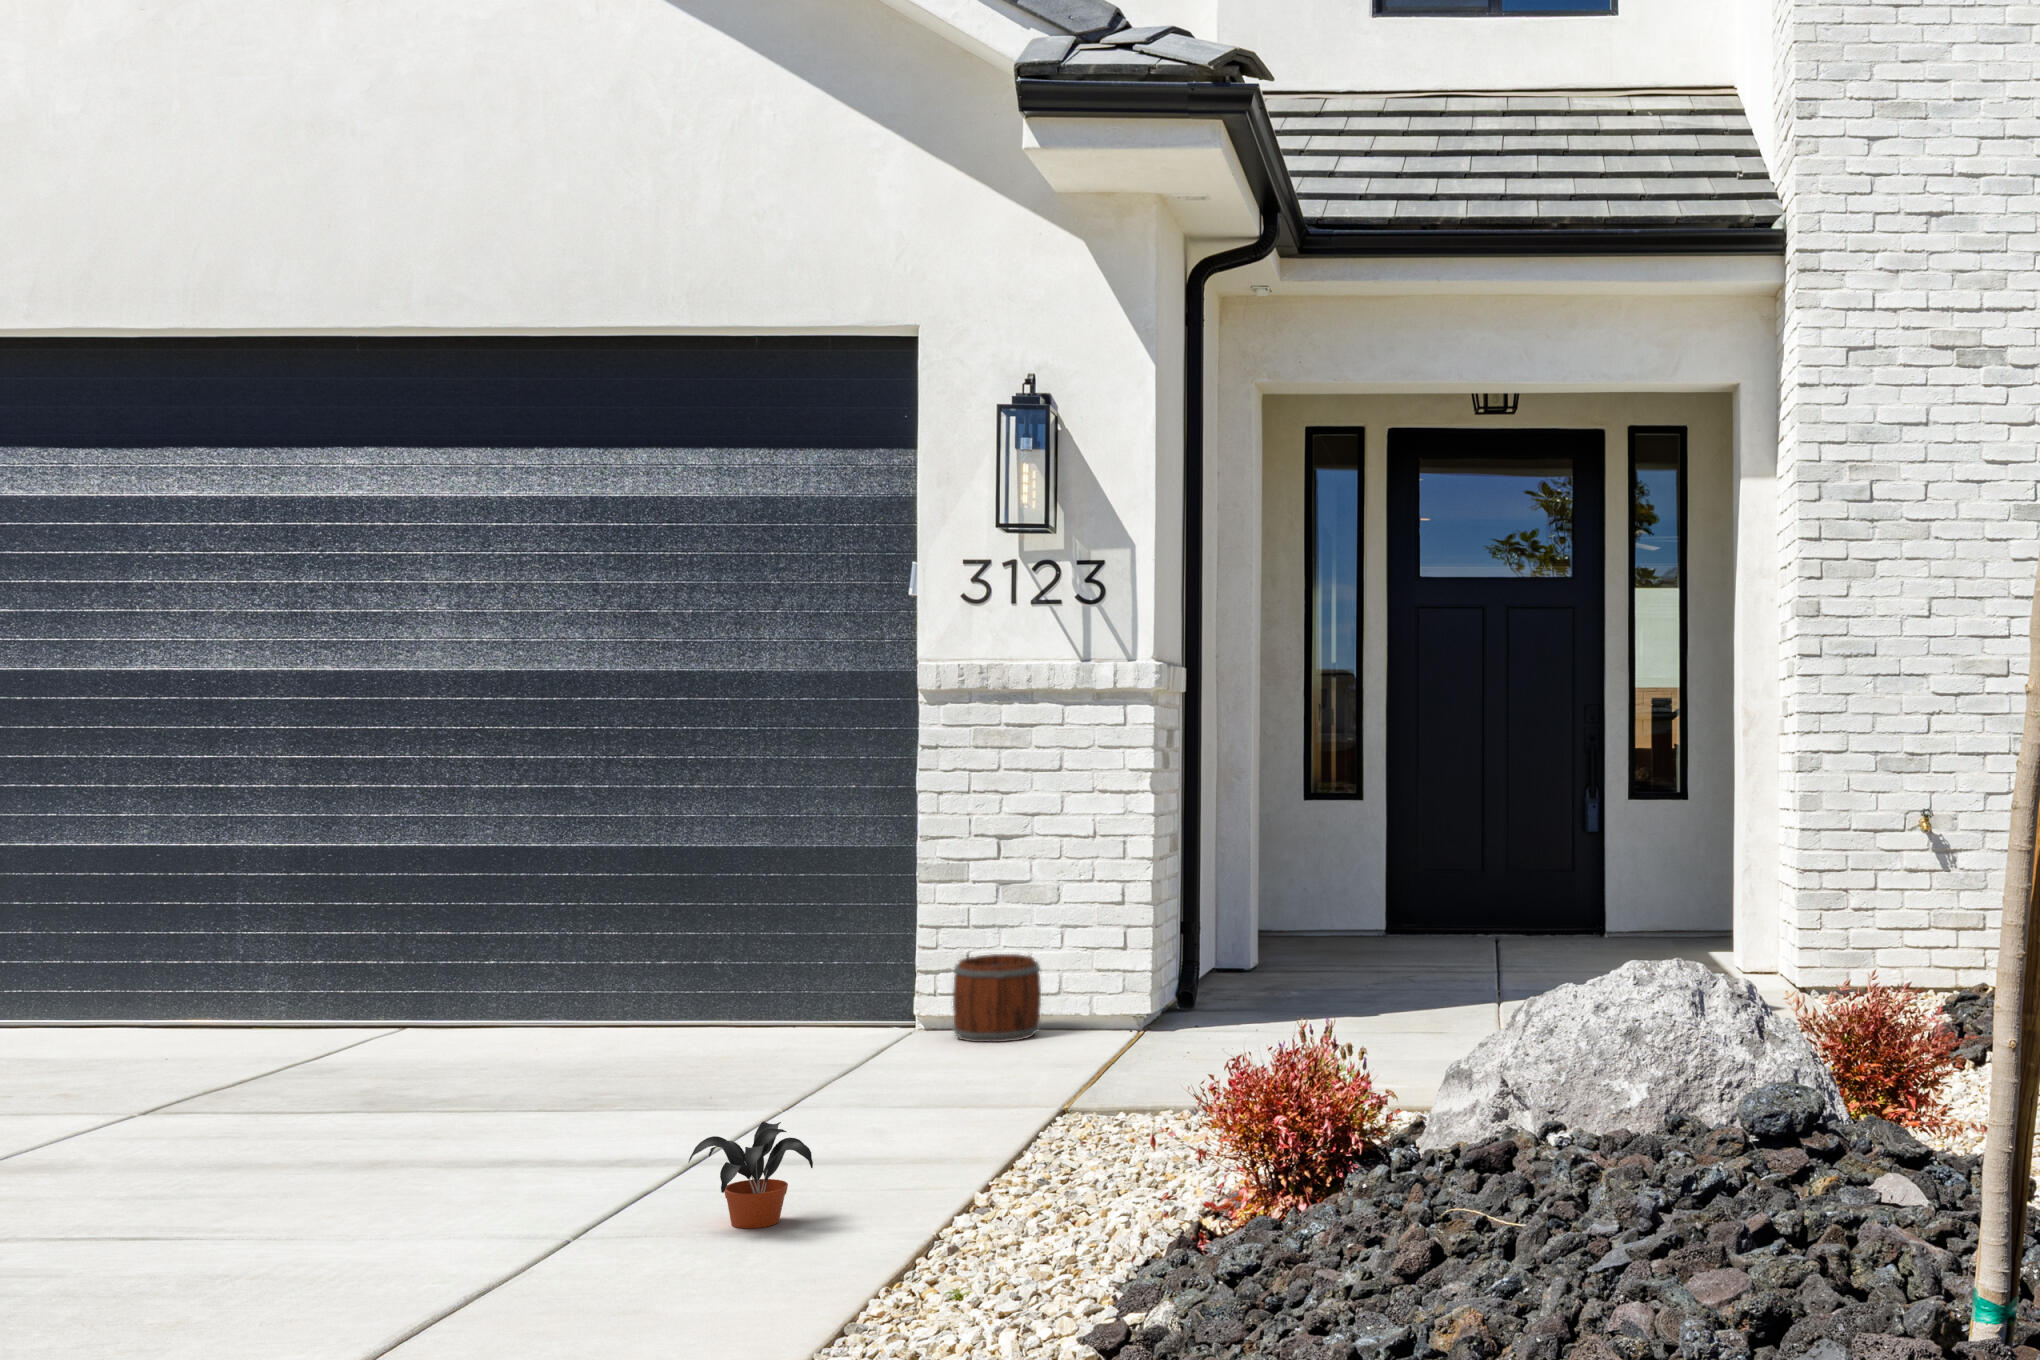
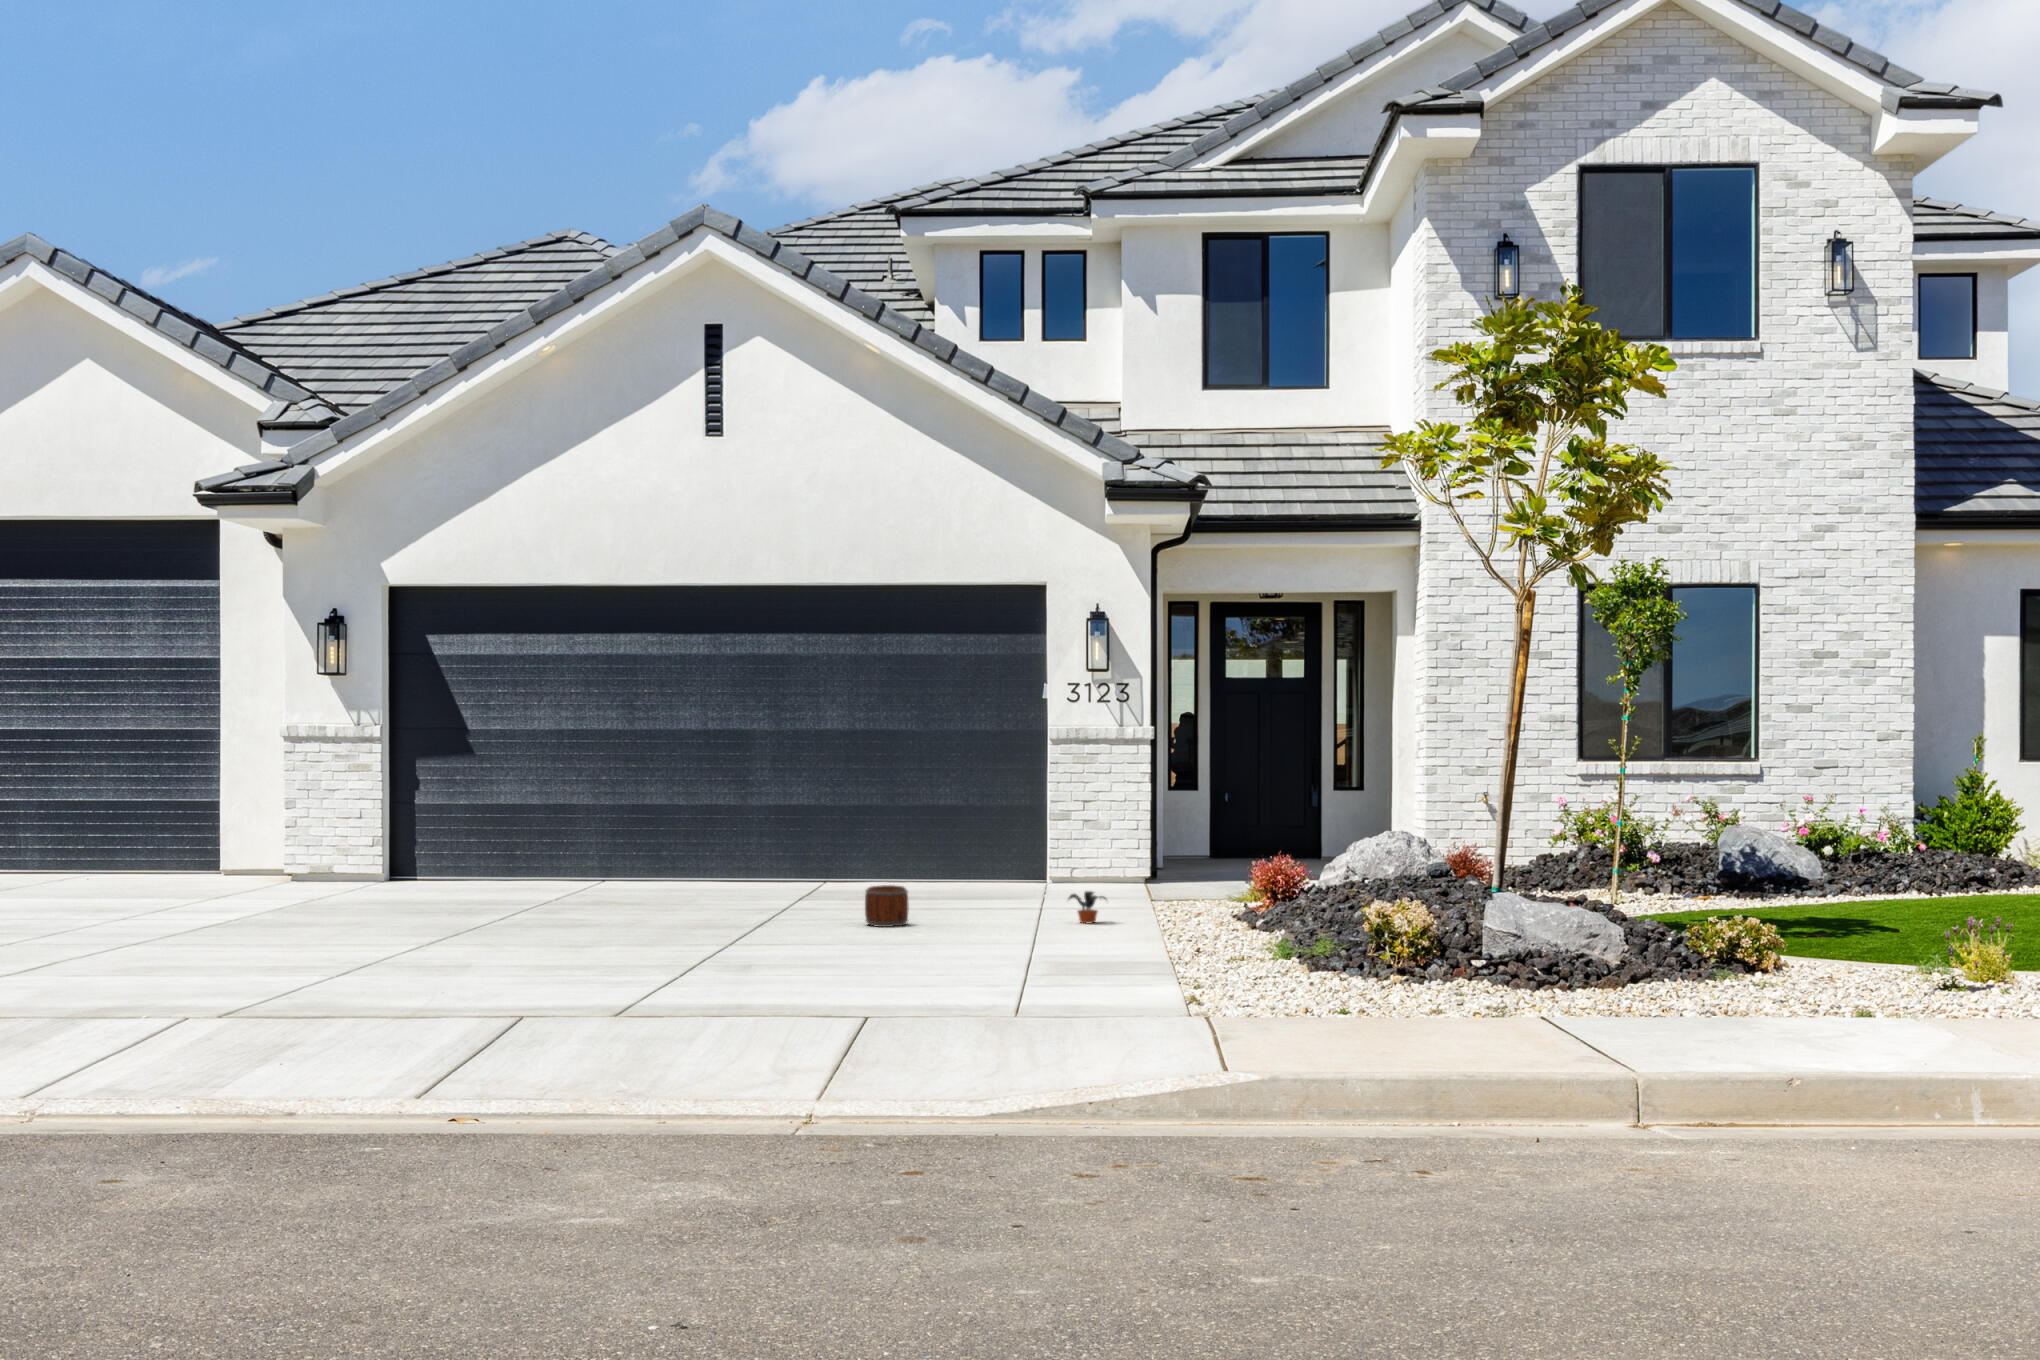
bucket: present [953,954,1041,1042] -> present [865,885,909,927]

